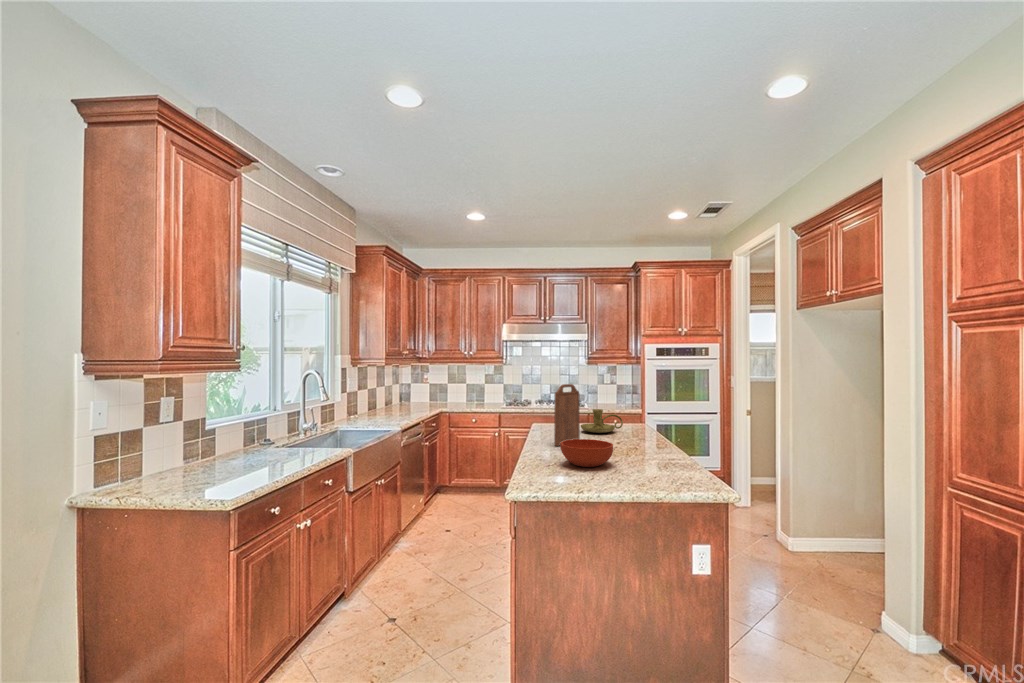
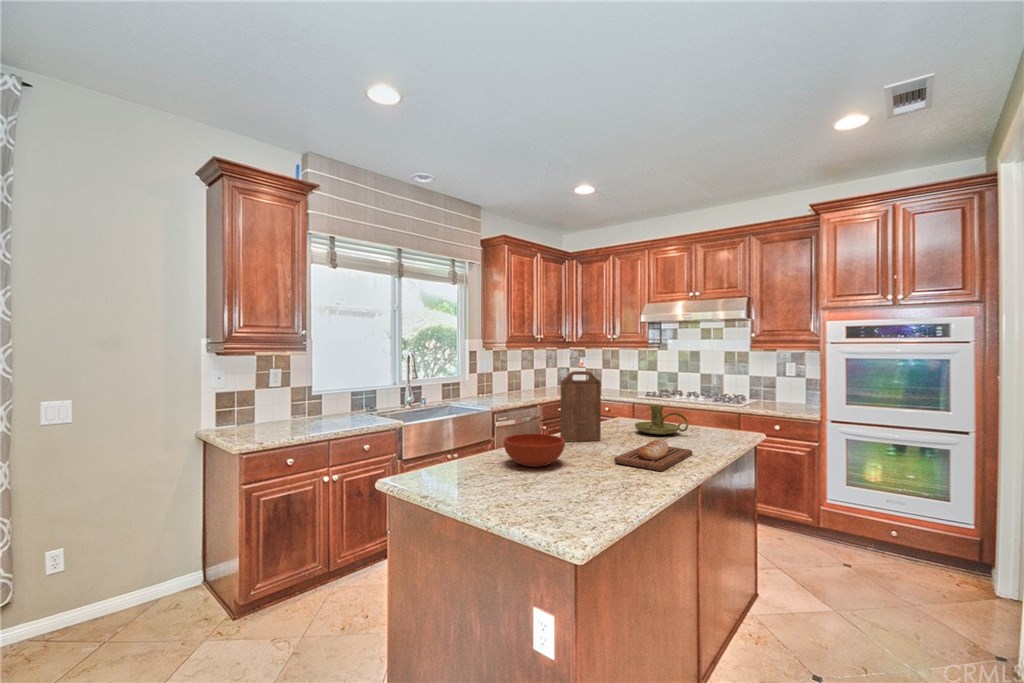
bread loaf: none [624,434,674,456] -> present [614,439,692,471]

